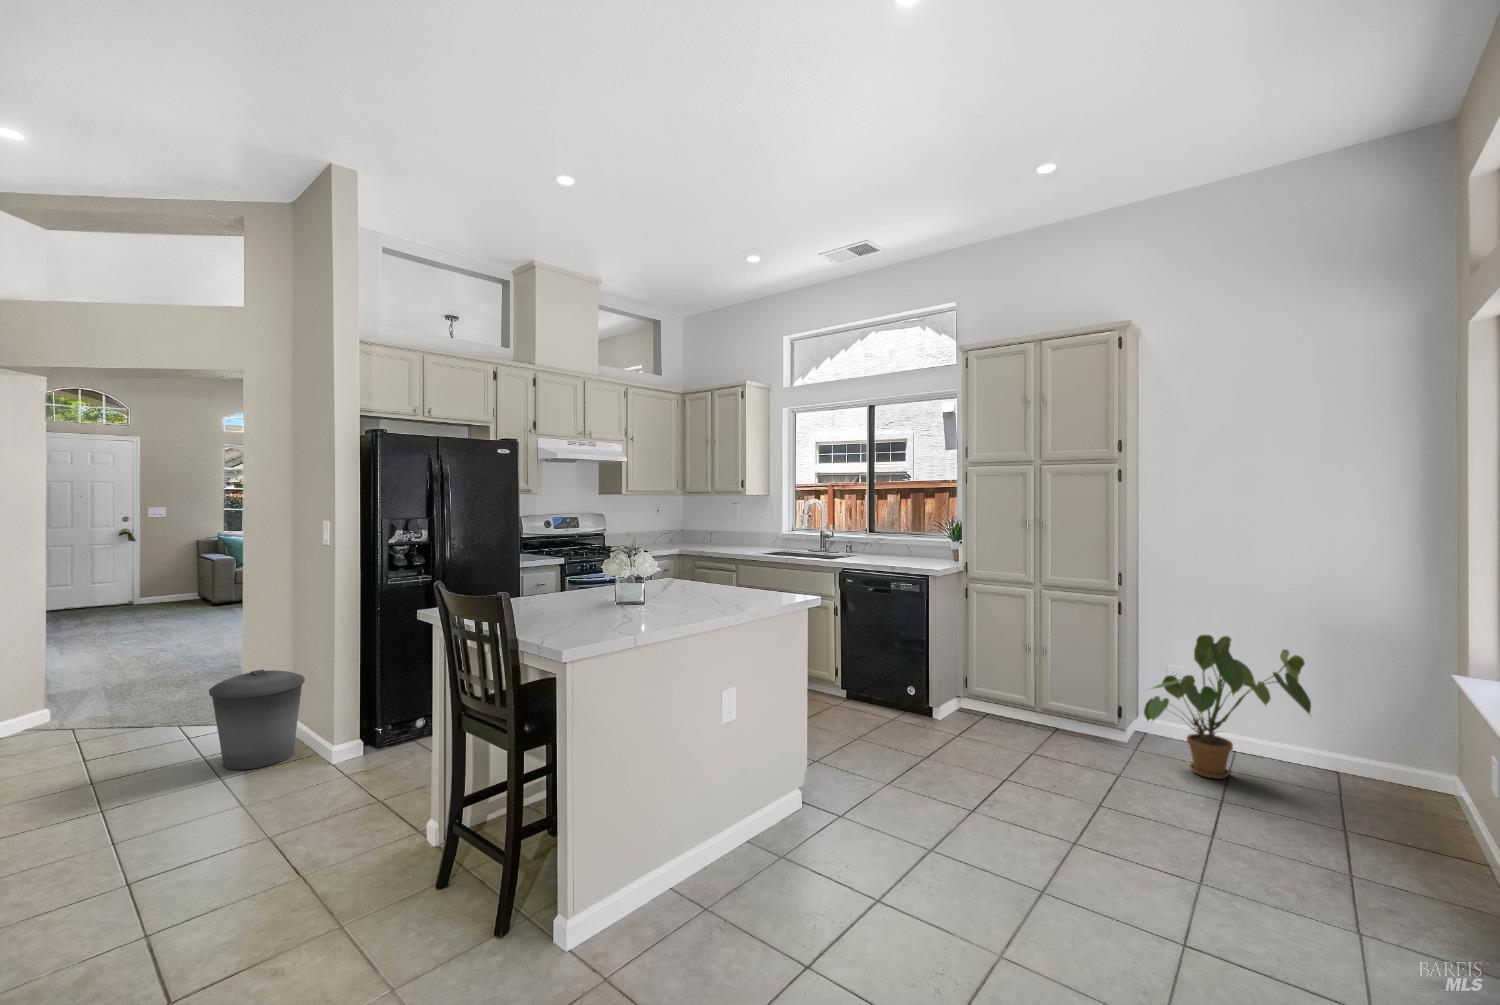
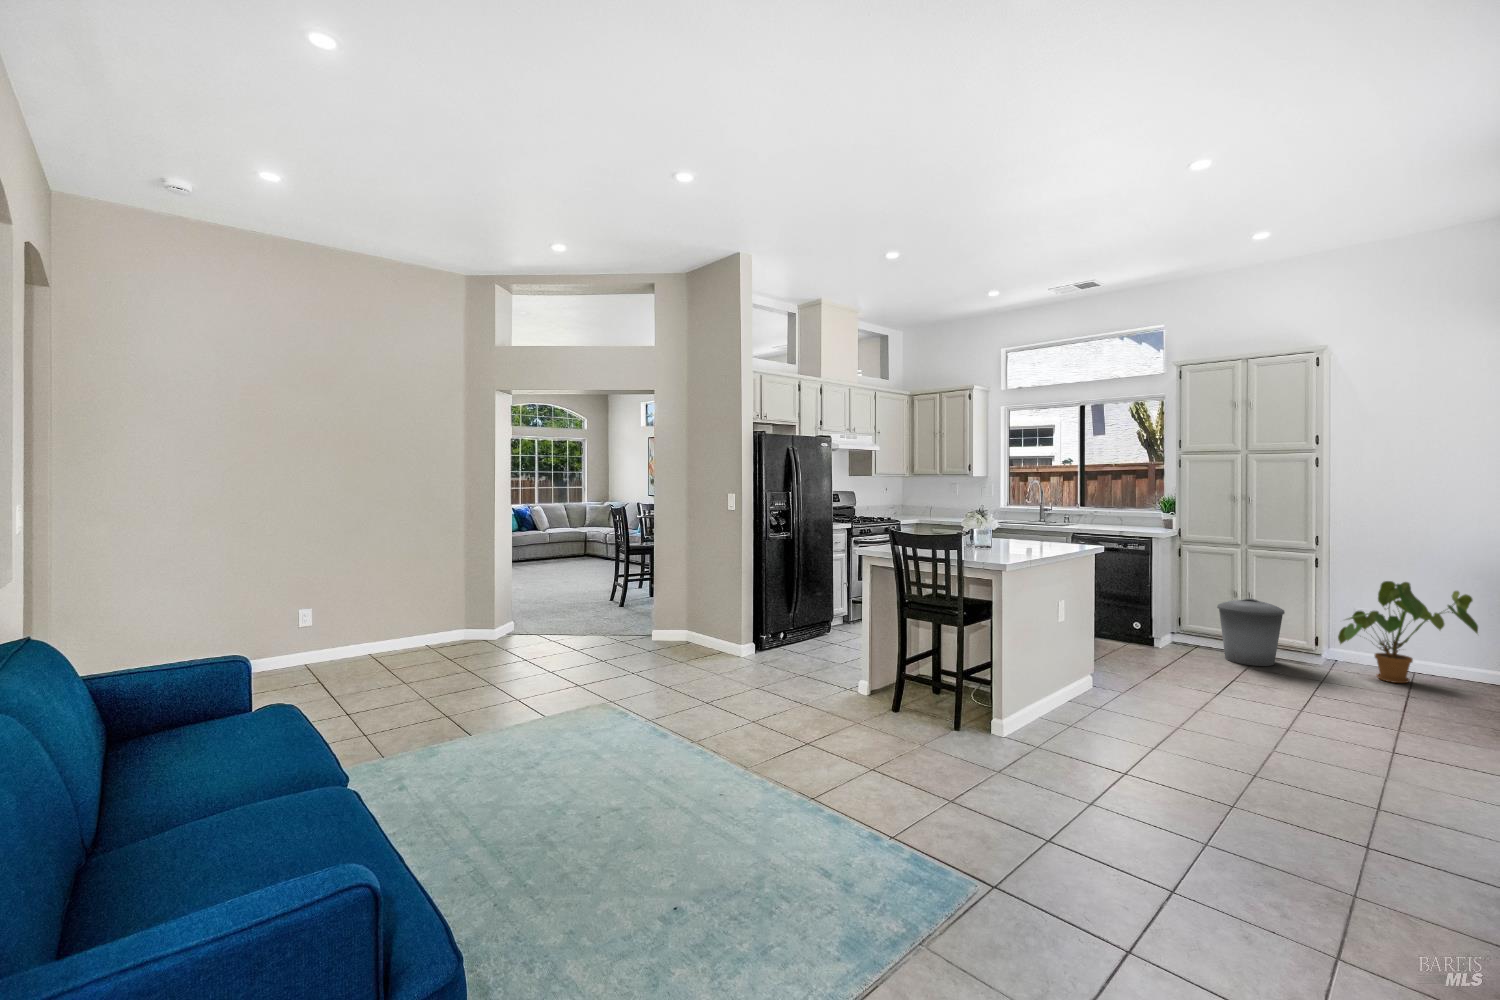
trash can: present [209,670,305,770] -> present [1217,598,1285,666]

